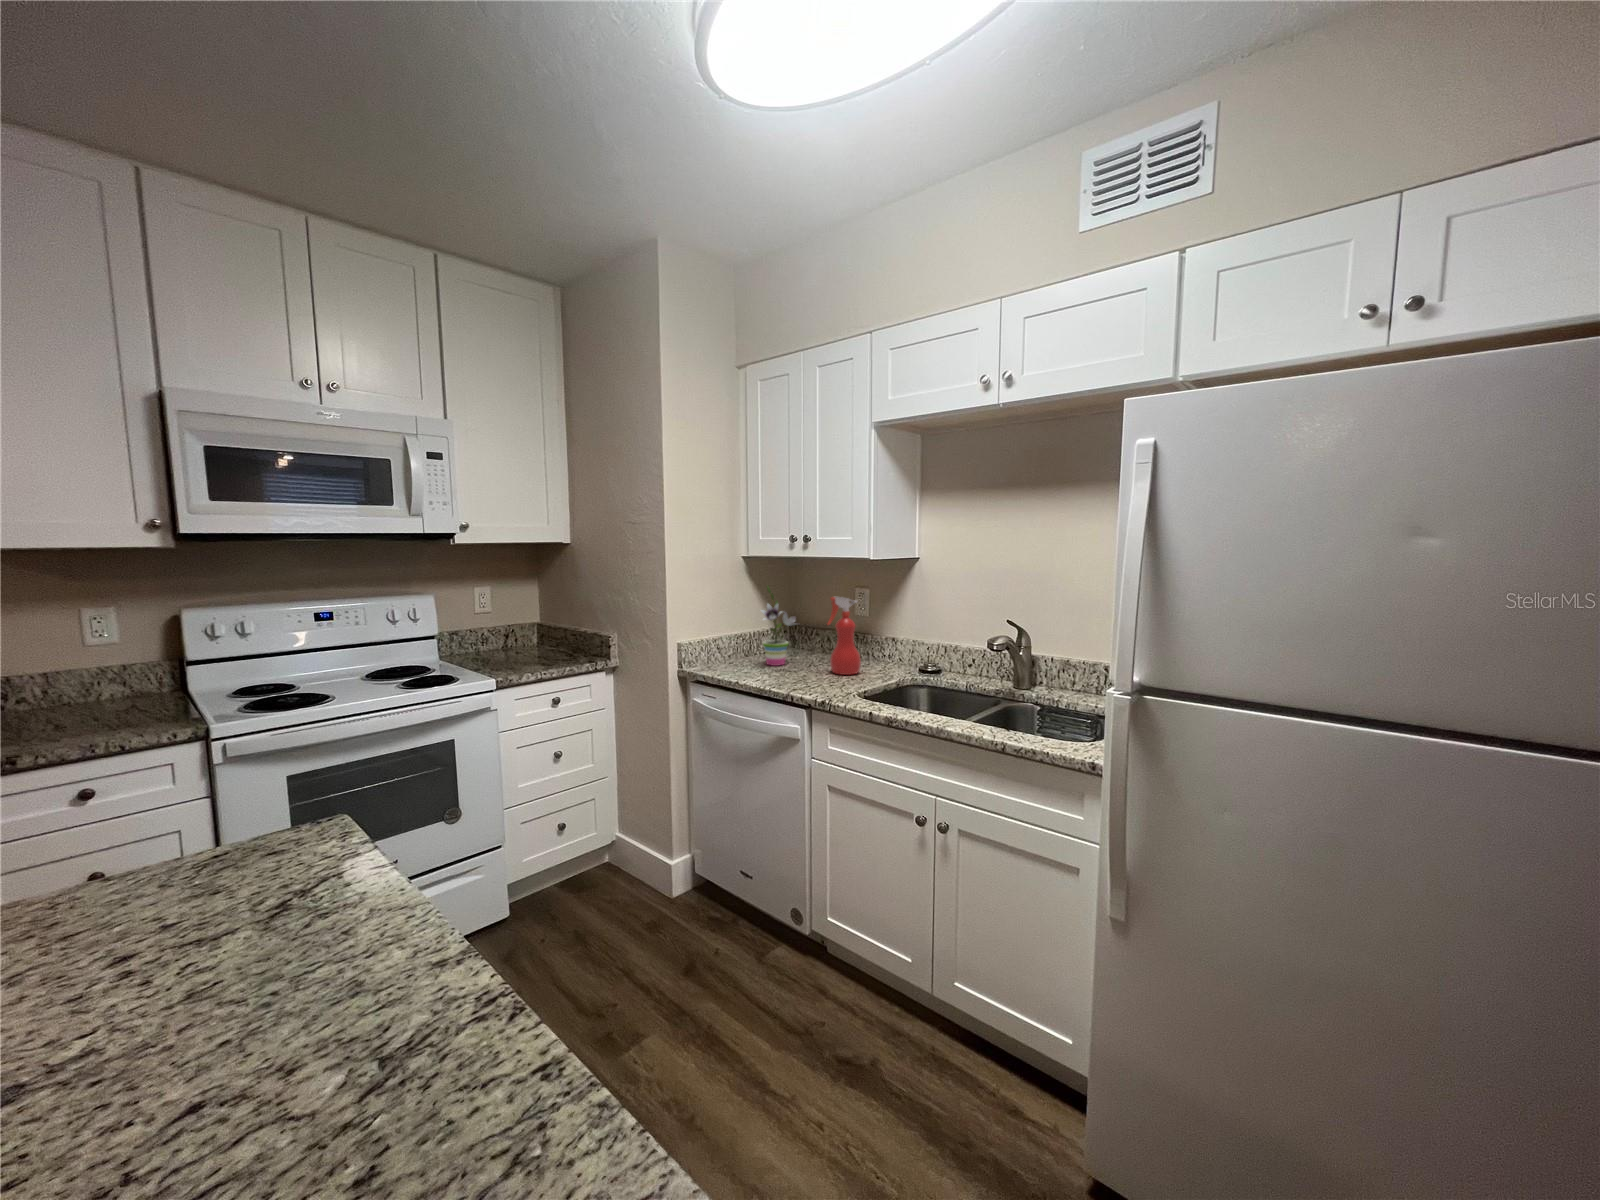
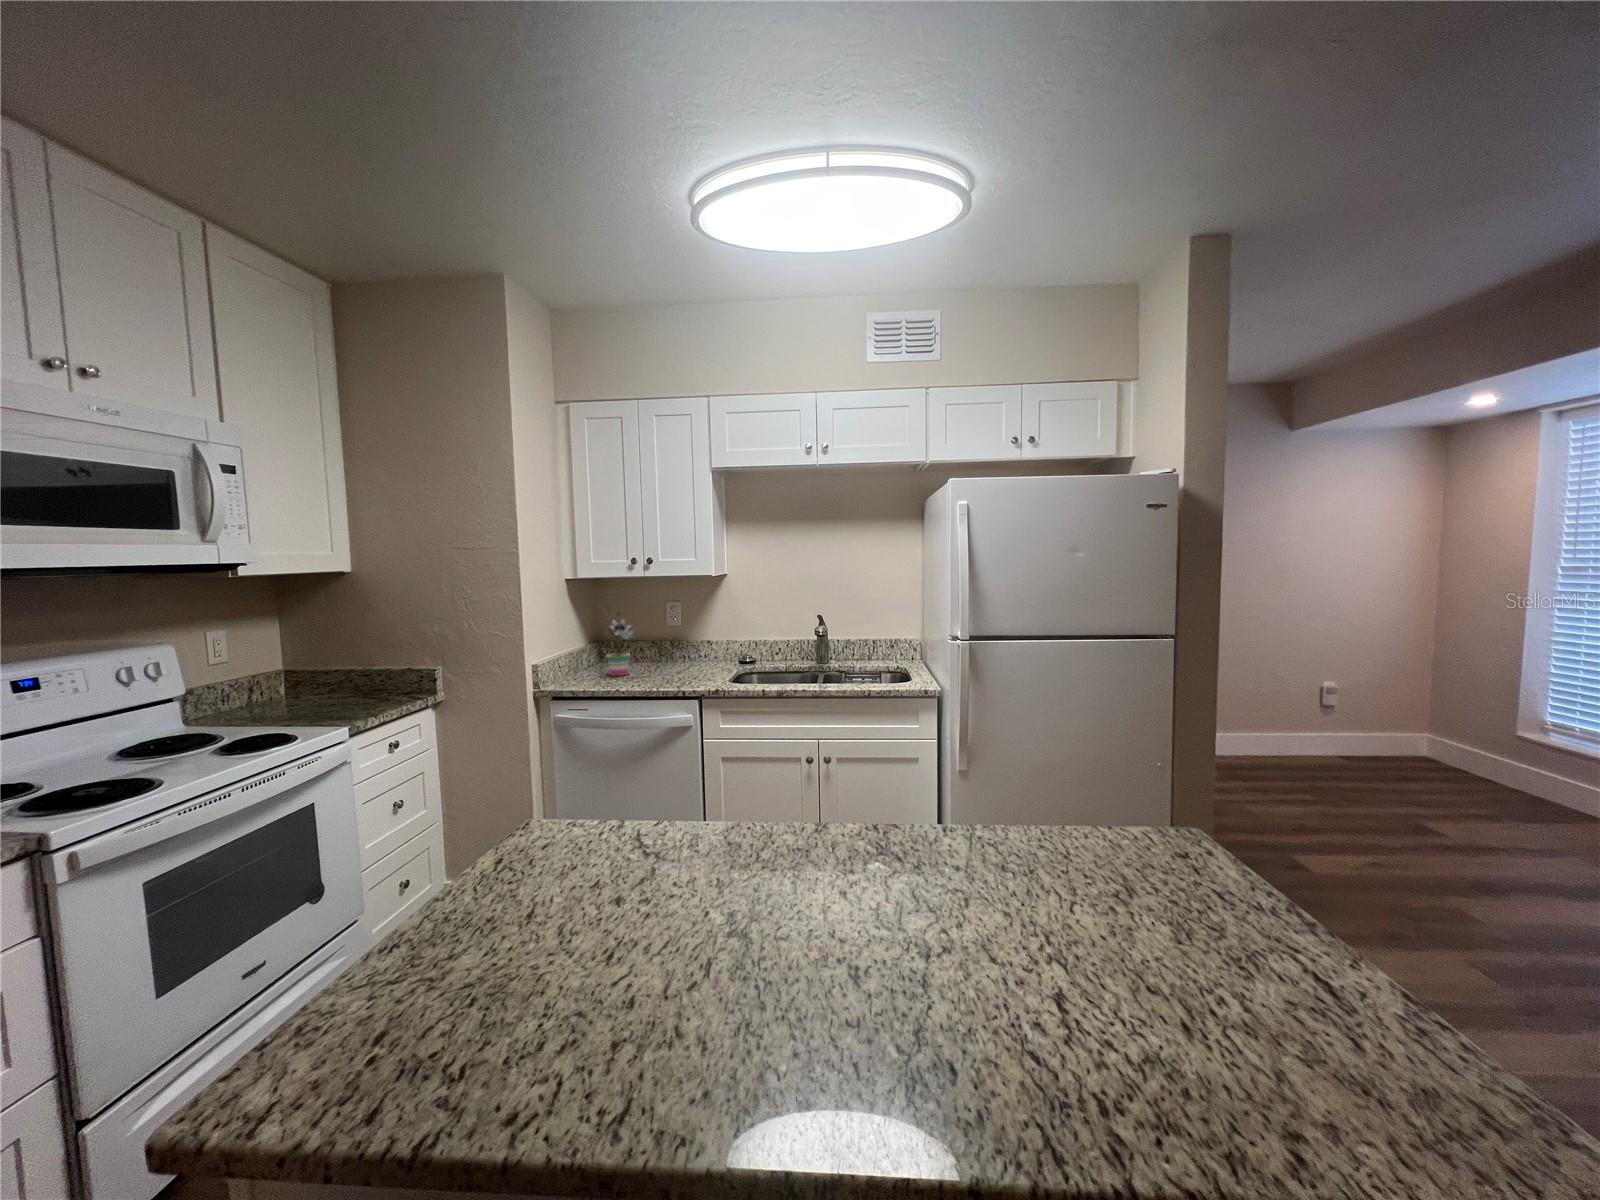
spray bottle: present [828,597,861,675] -> none [675,609,701,674]

